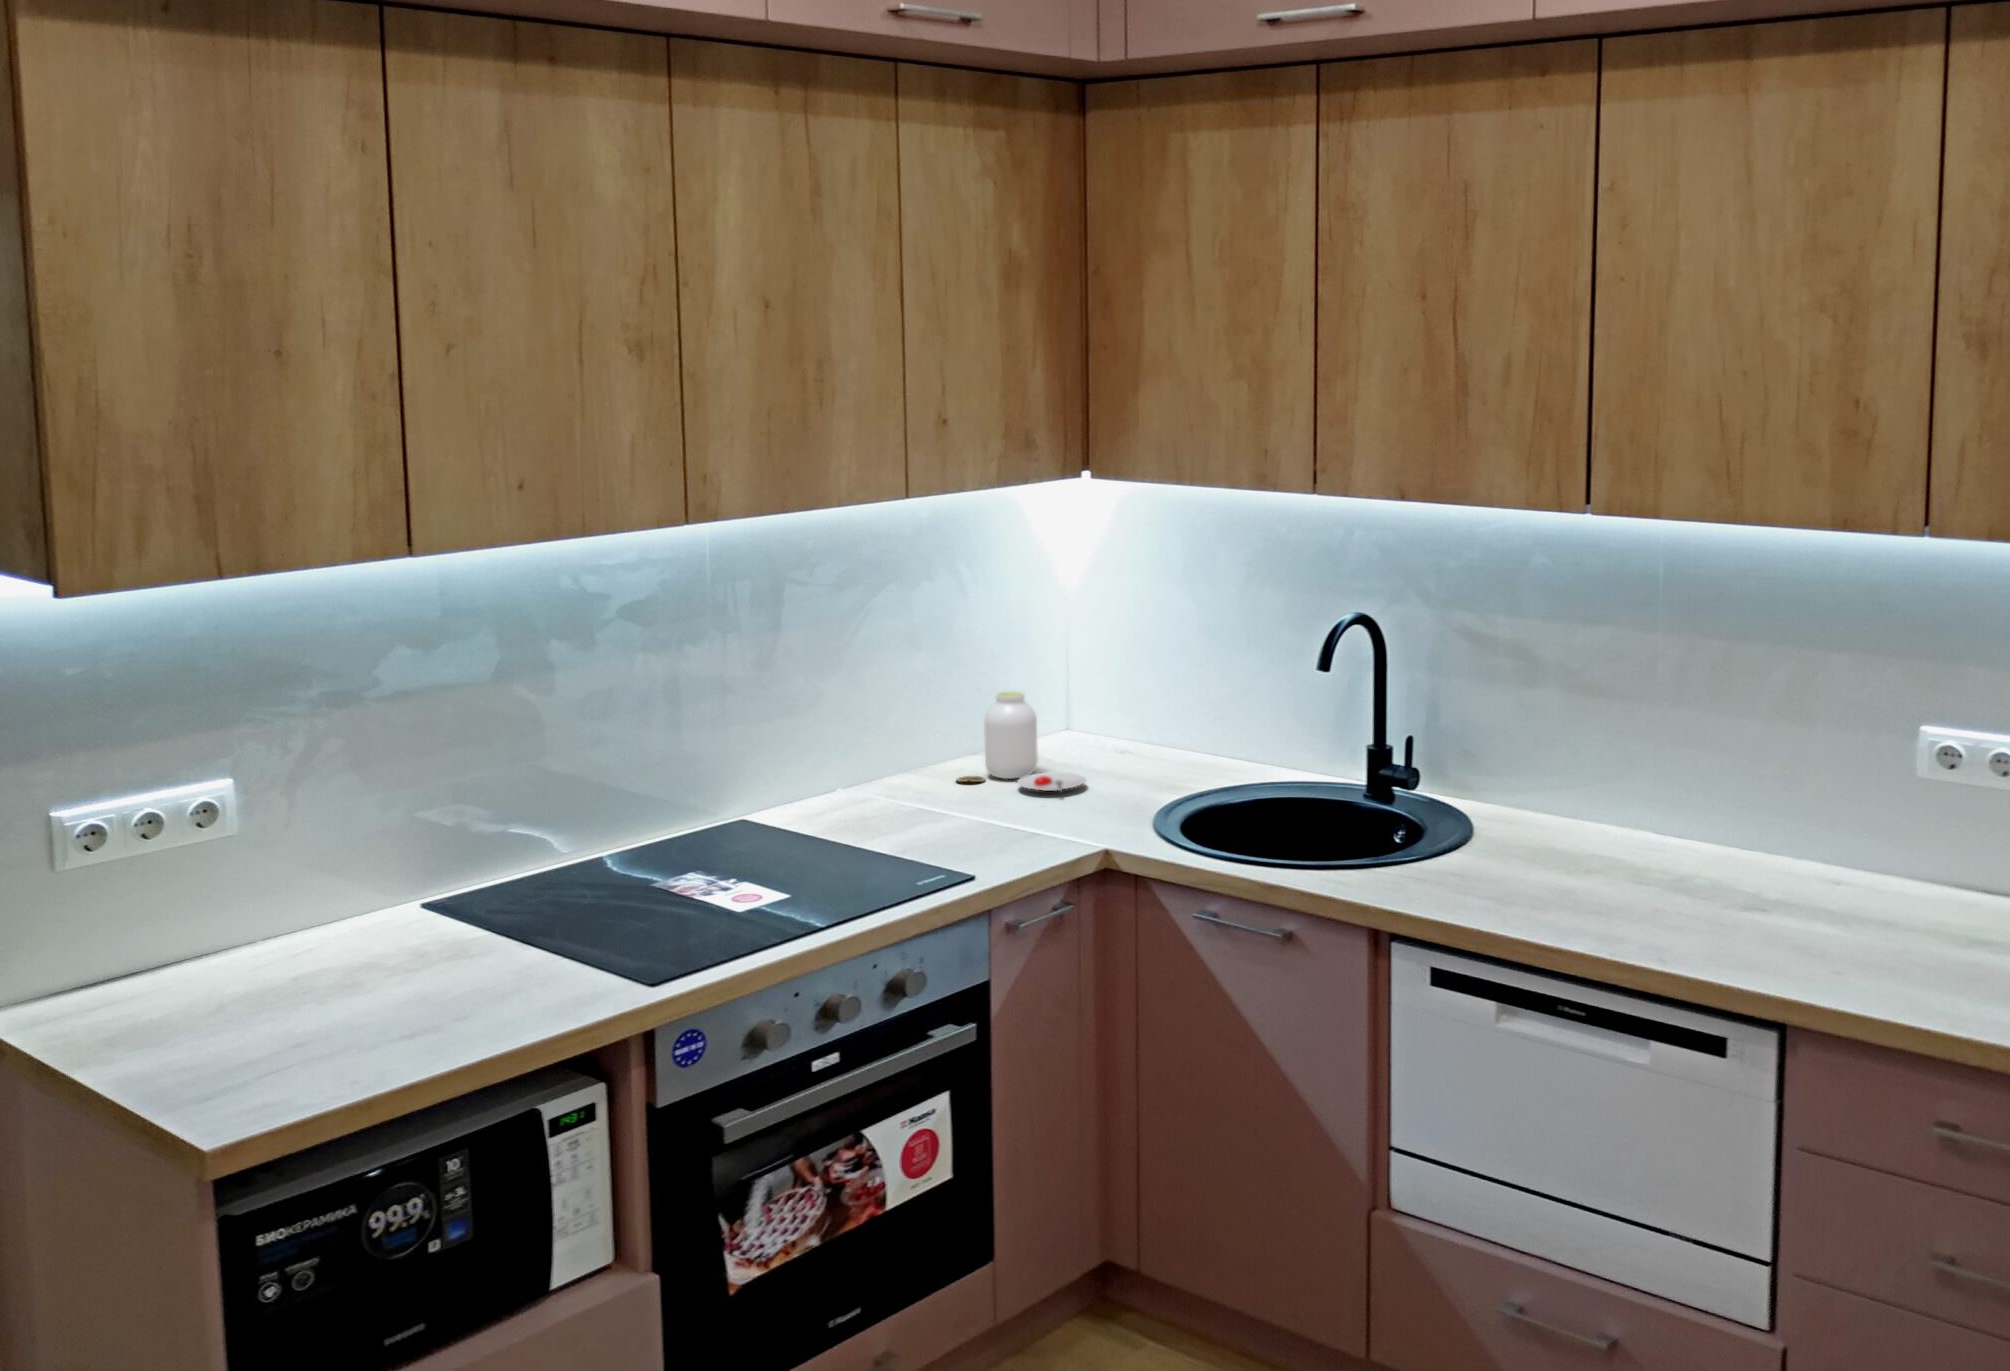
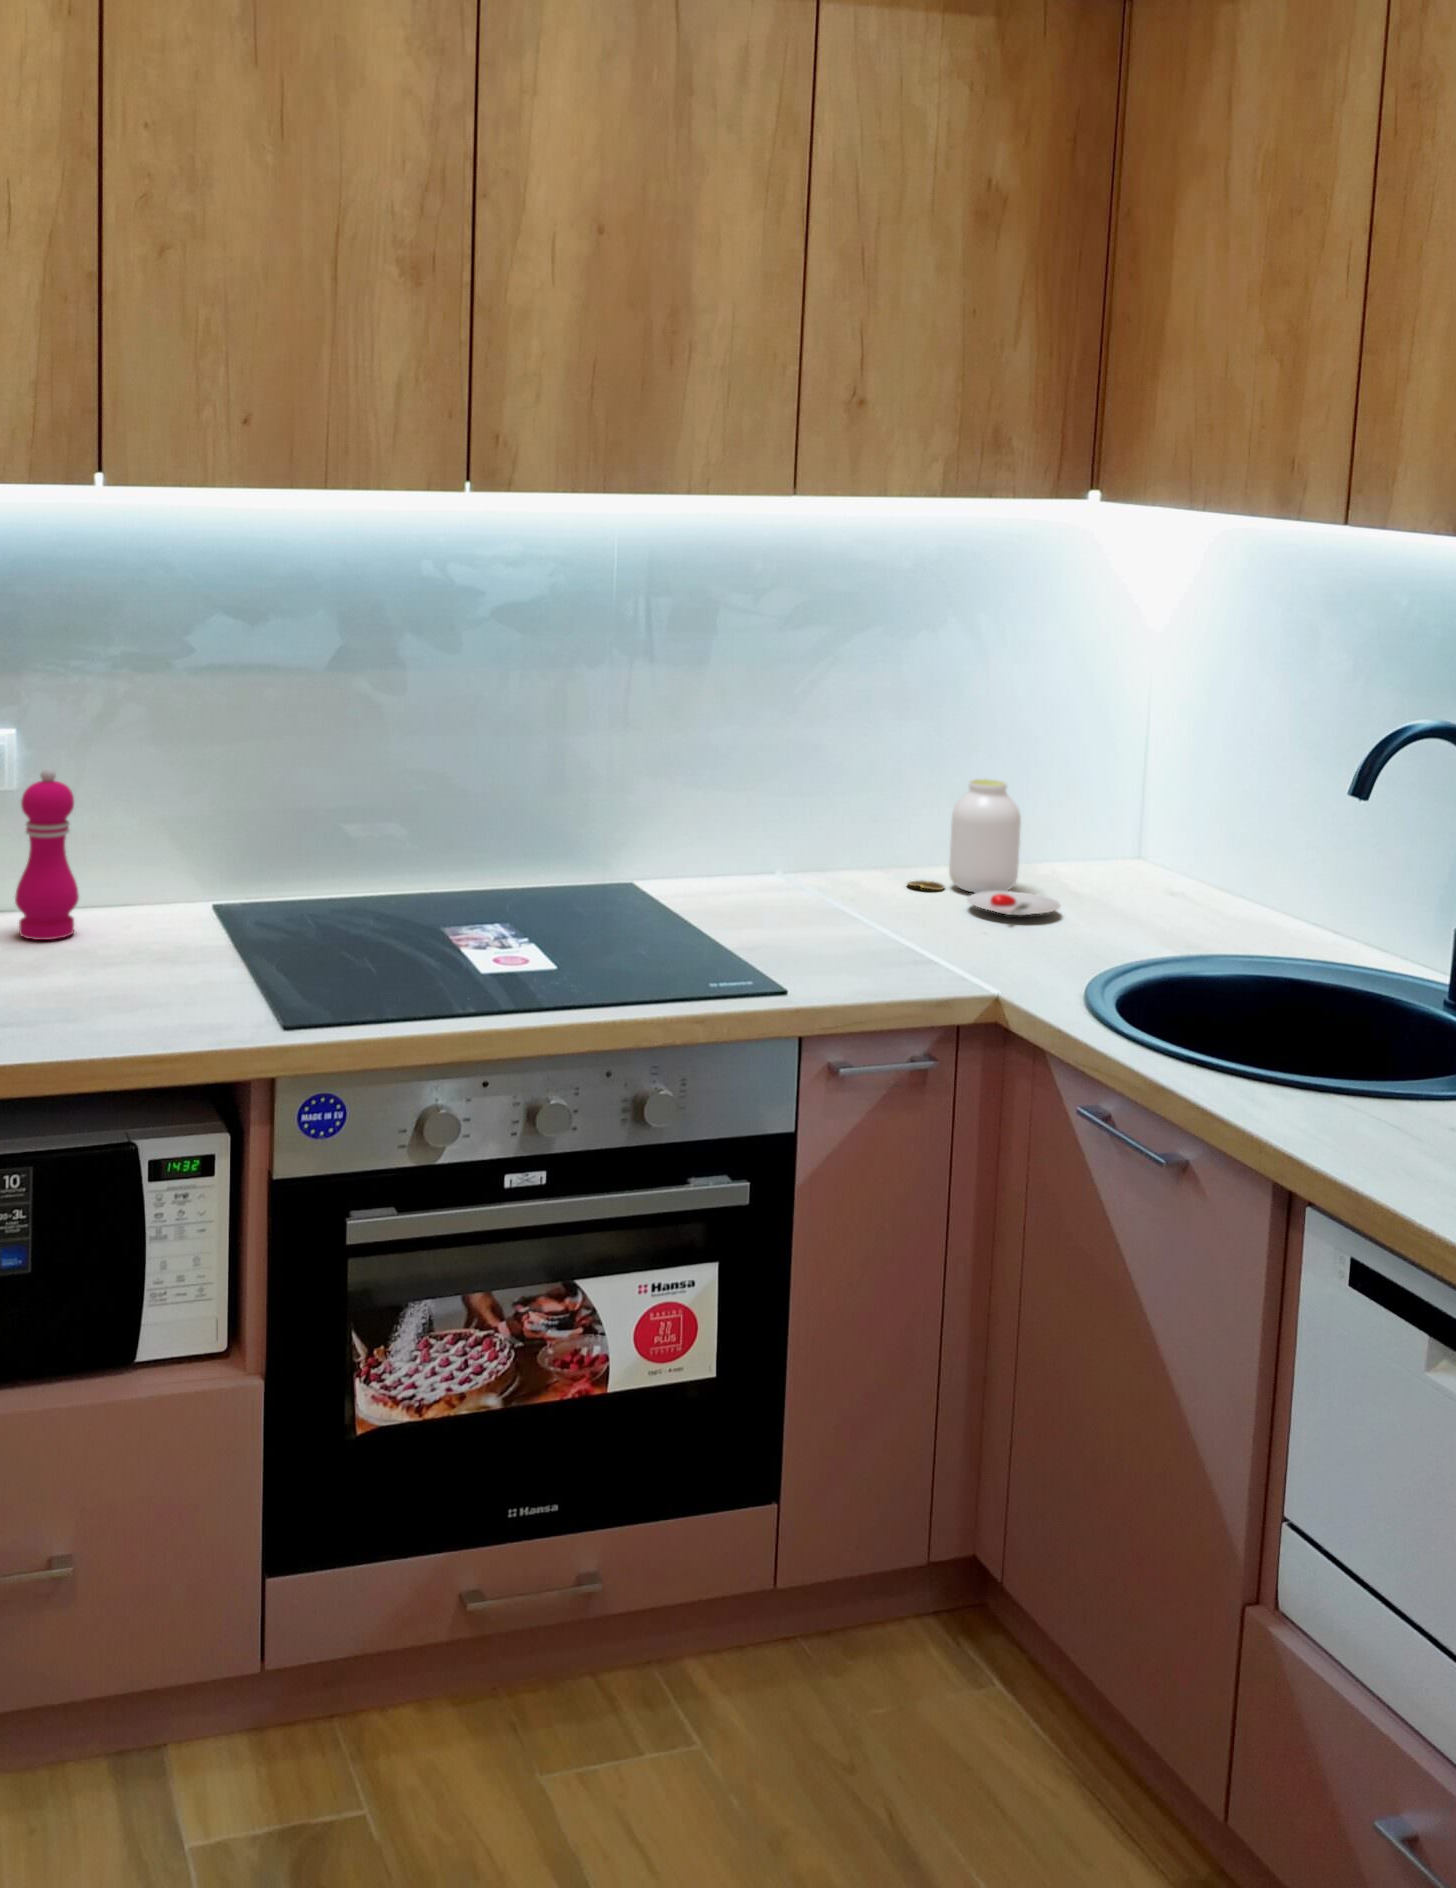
pepper mill: none [276,808,338,966] -> present [15,768,79,940]

